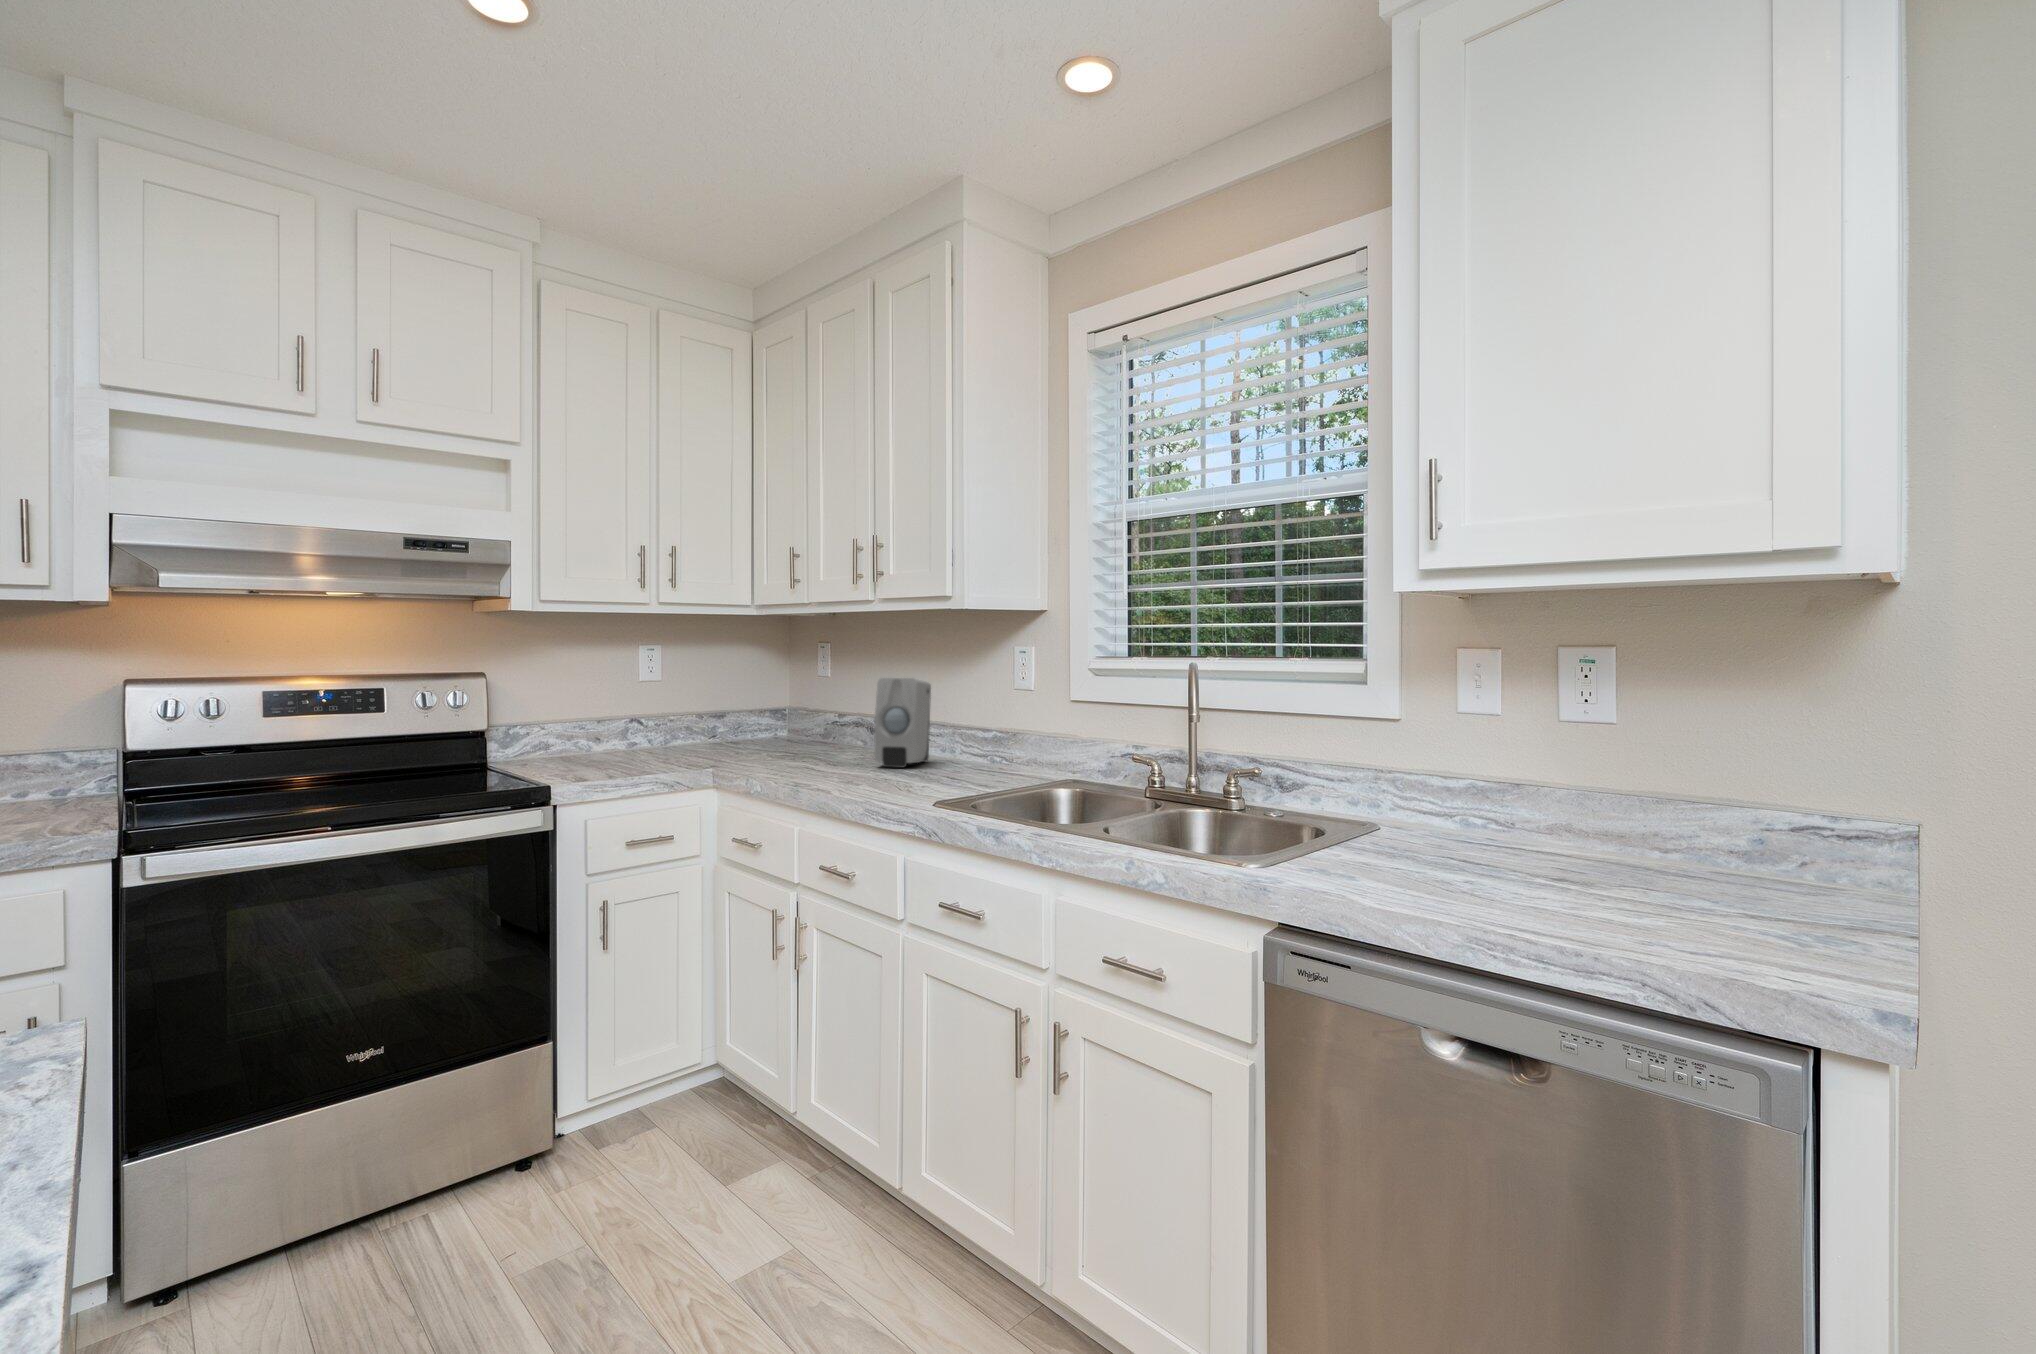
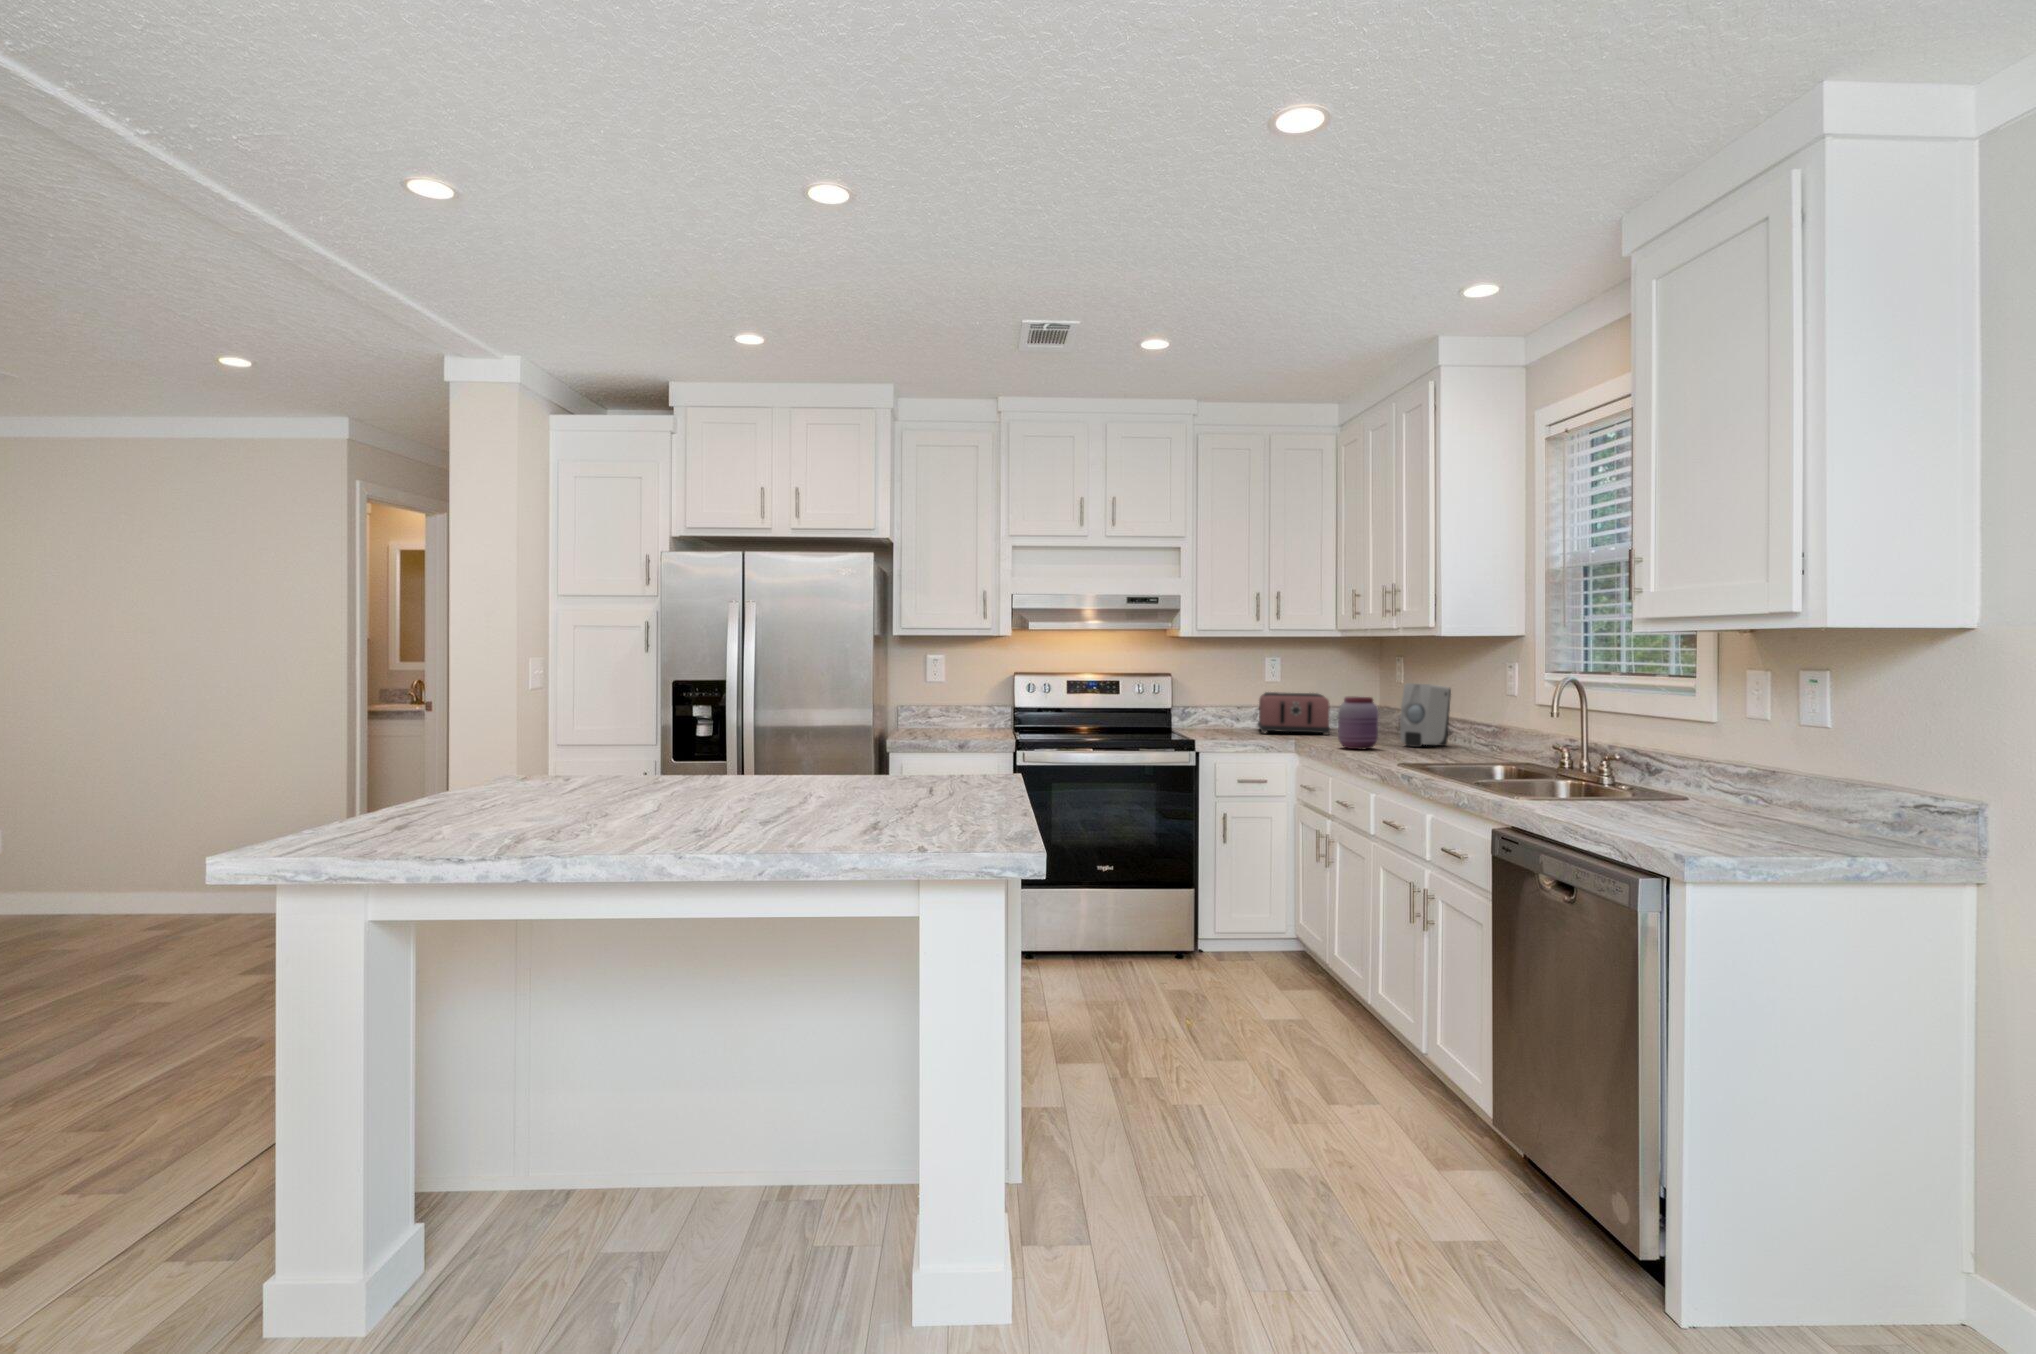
toaster: none [629,695,749,760] -> present [1258,692,1330,735]
jar: none [800,700,858,780] -> present [1338,697,1378,749]

